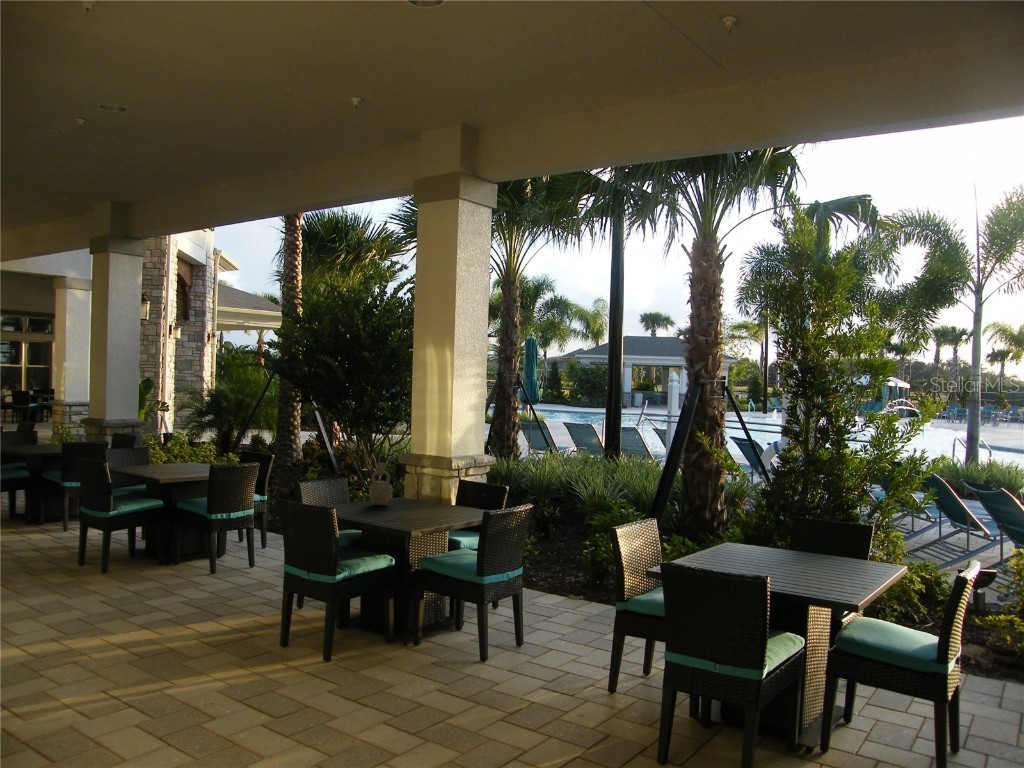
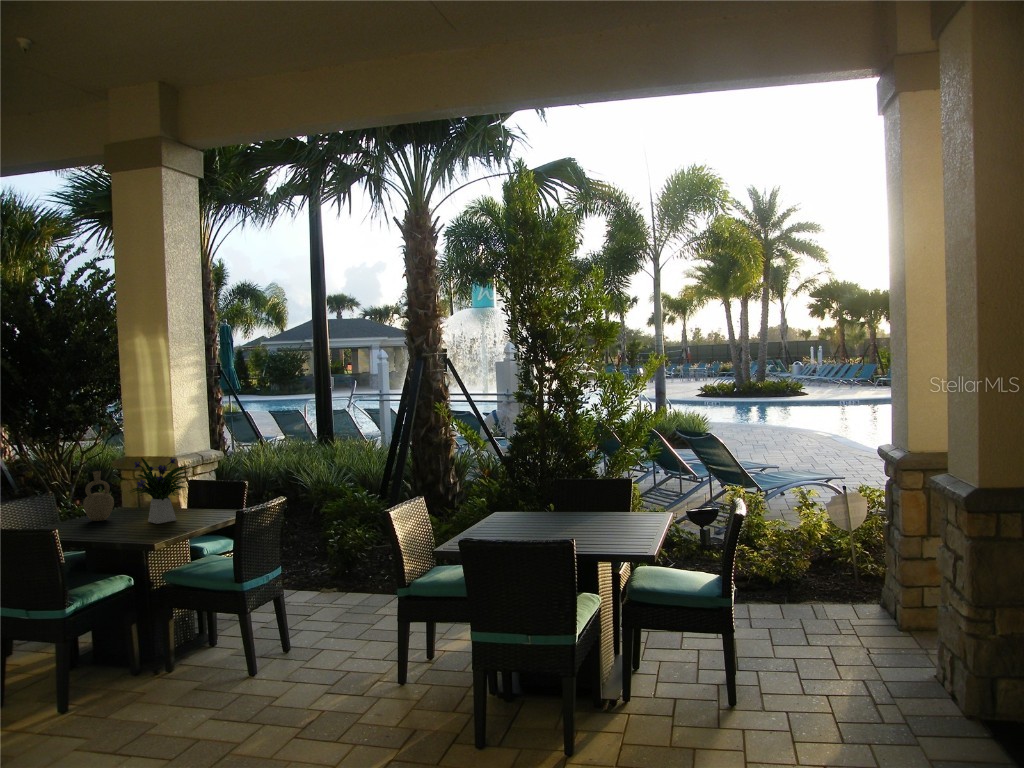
flower arrangement: none [398,454,453,514] -> present [131,458,188,524]

